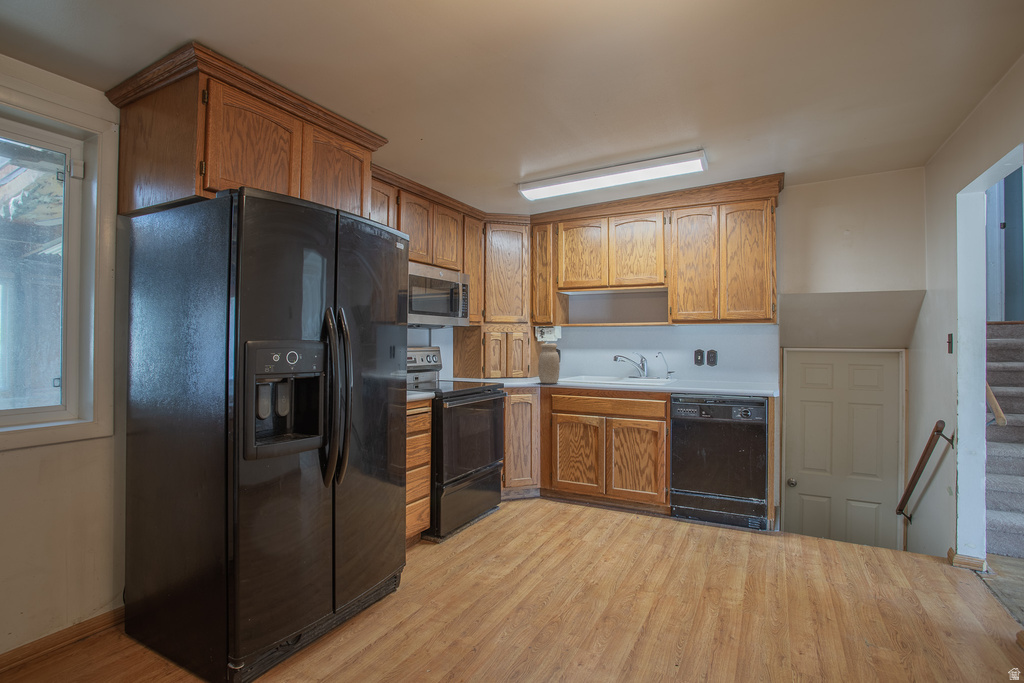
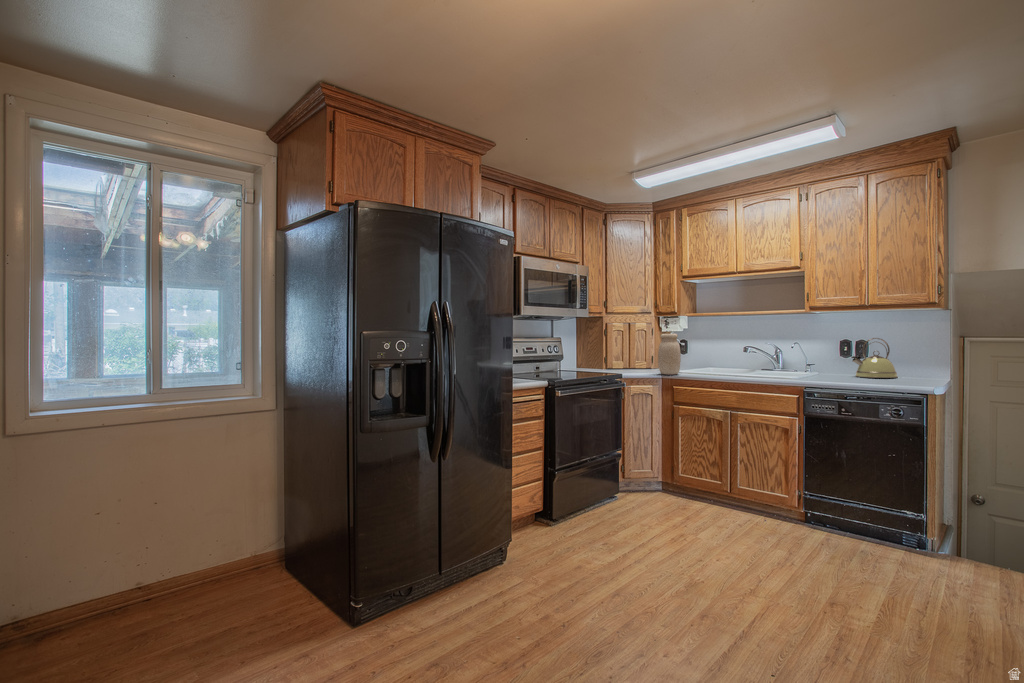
kettle: none [704,348,739,383] -> present [851,338,898,378]

